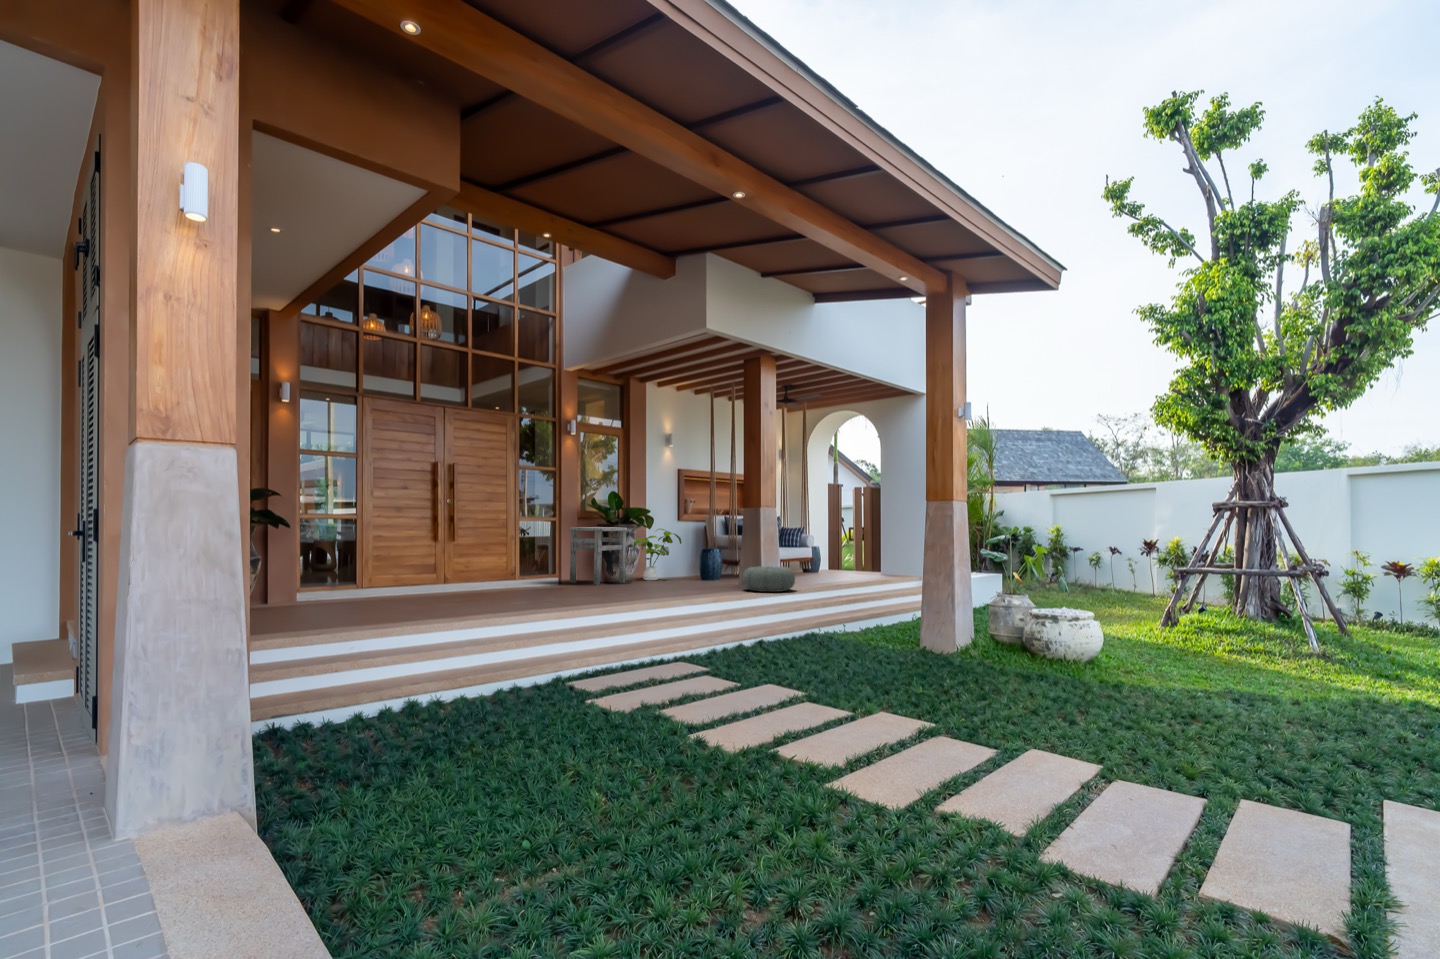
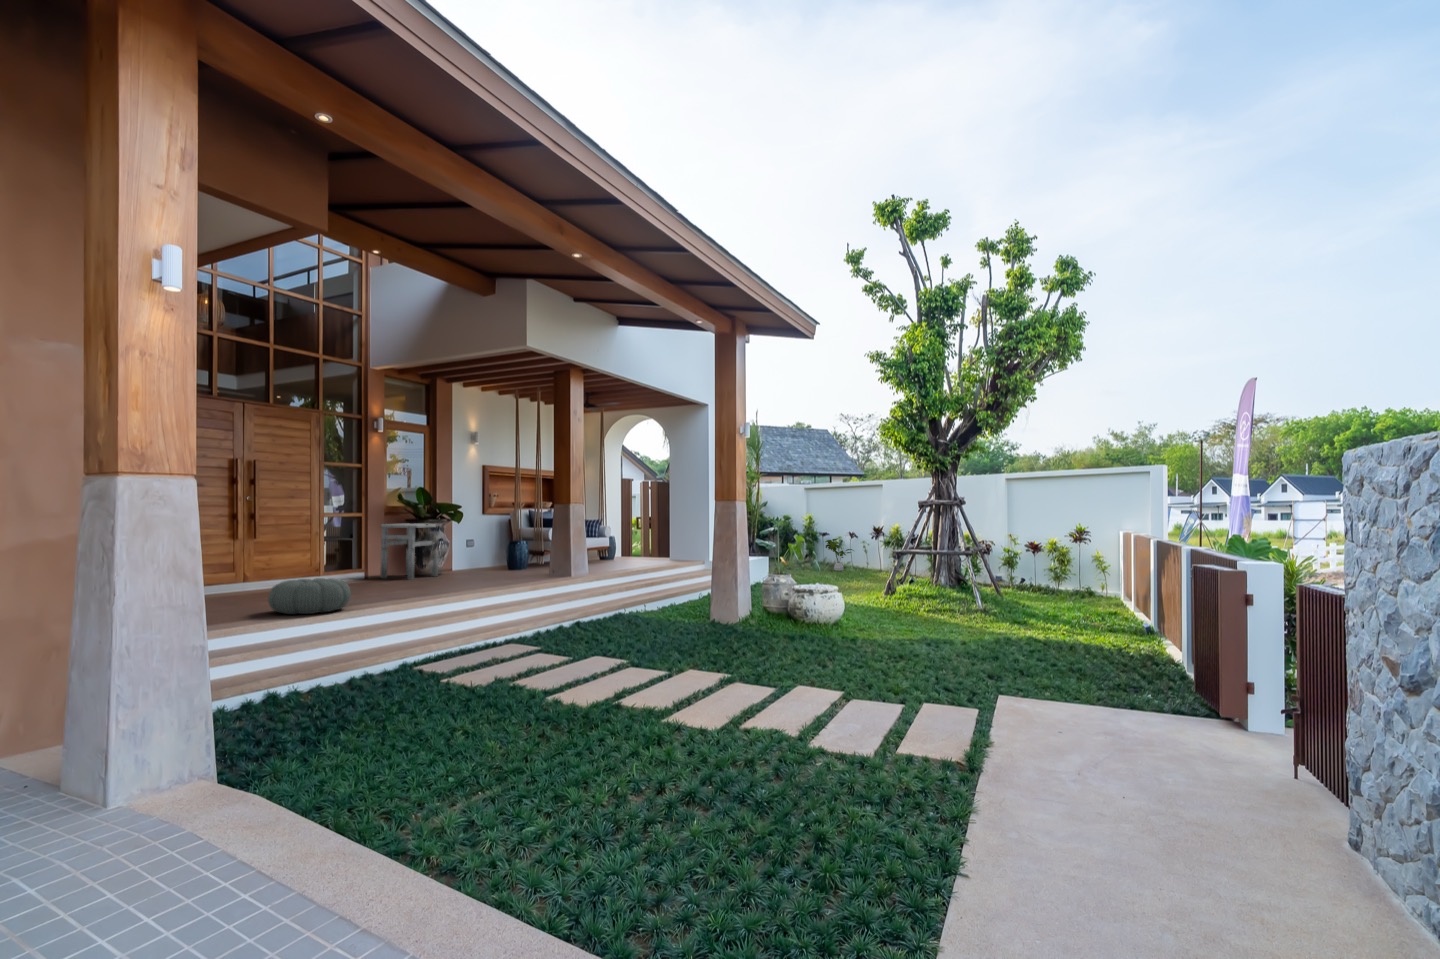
house plant: present [634,529,681,580] -> present [825,539,854,571]
pouf: present [742,566,795,592] -> present [268,578,351,614]

